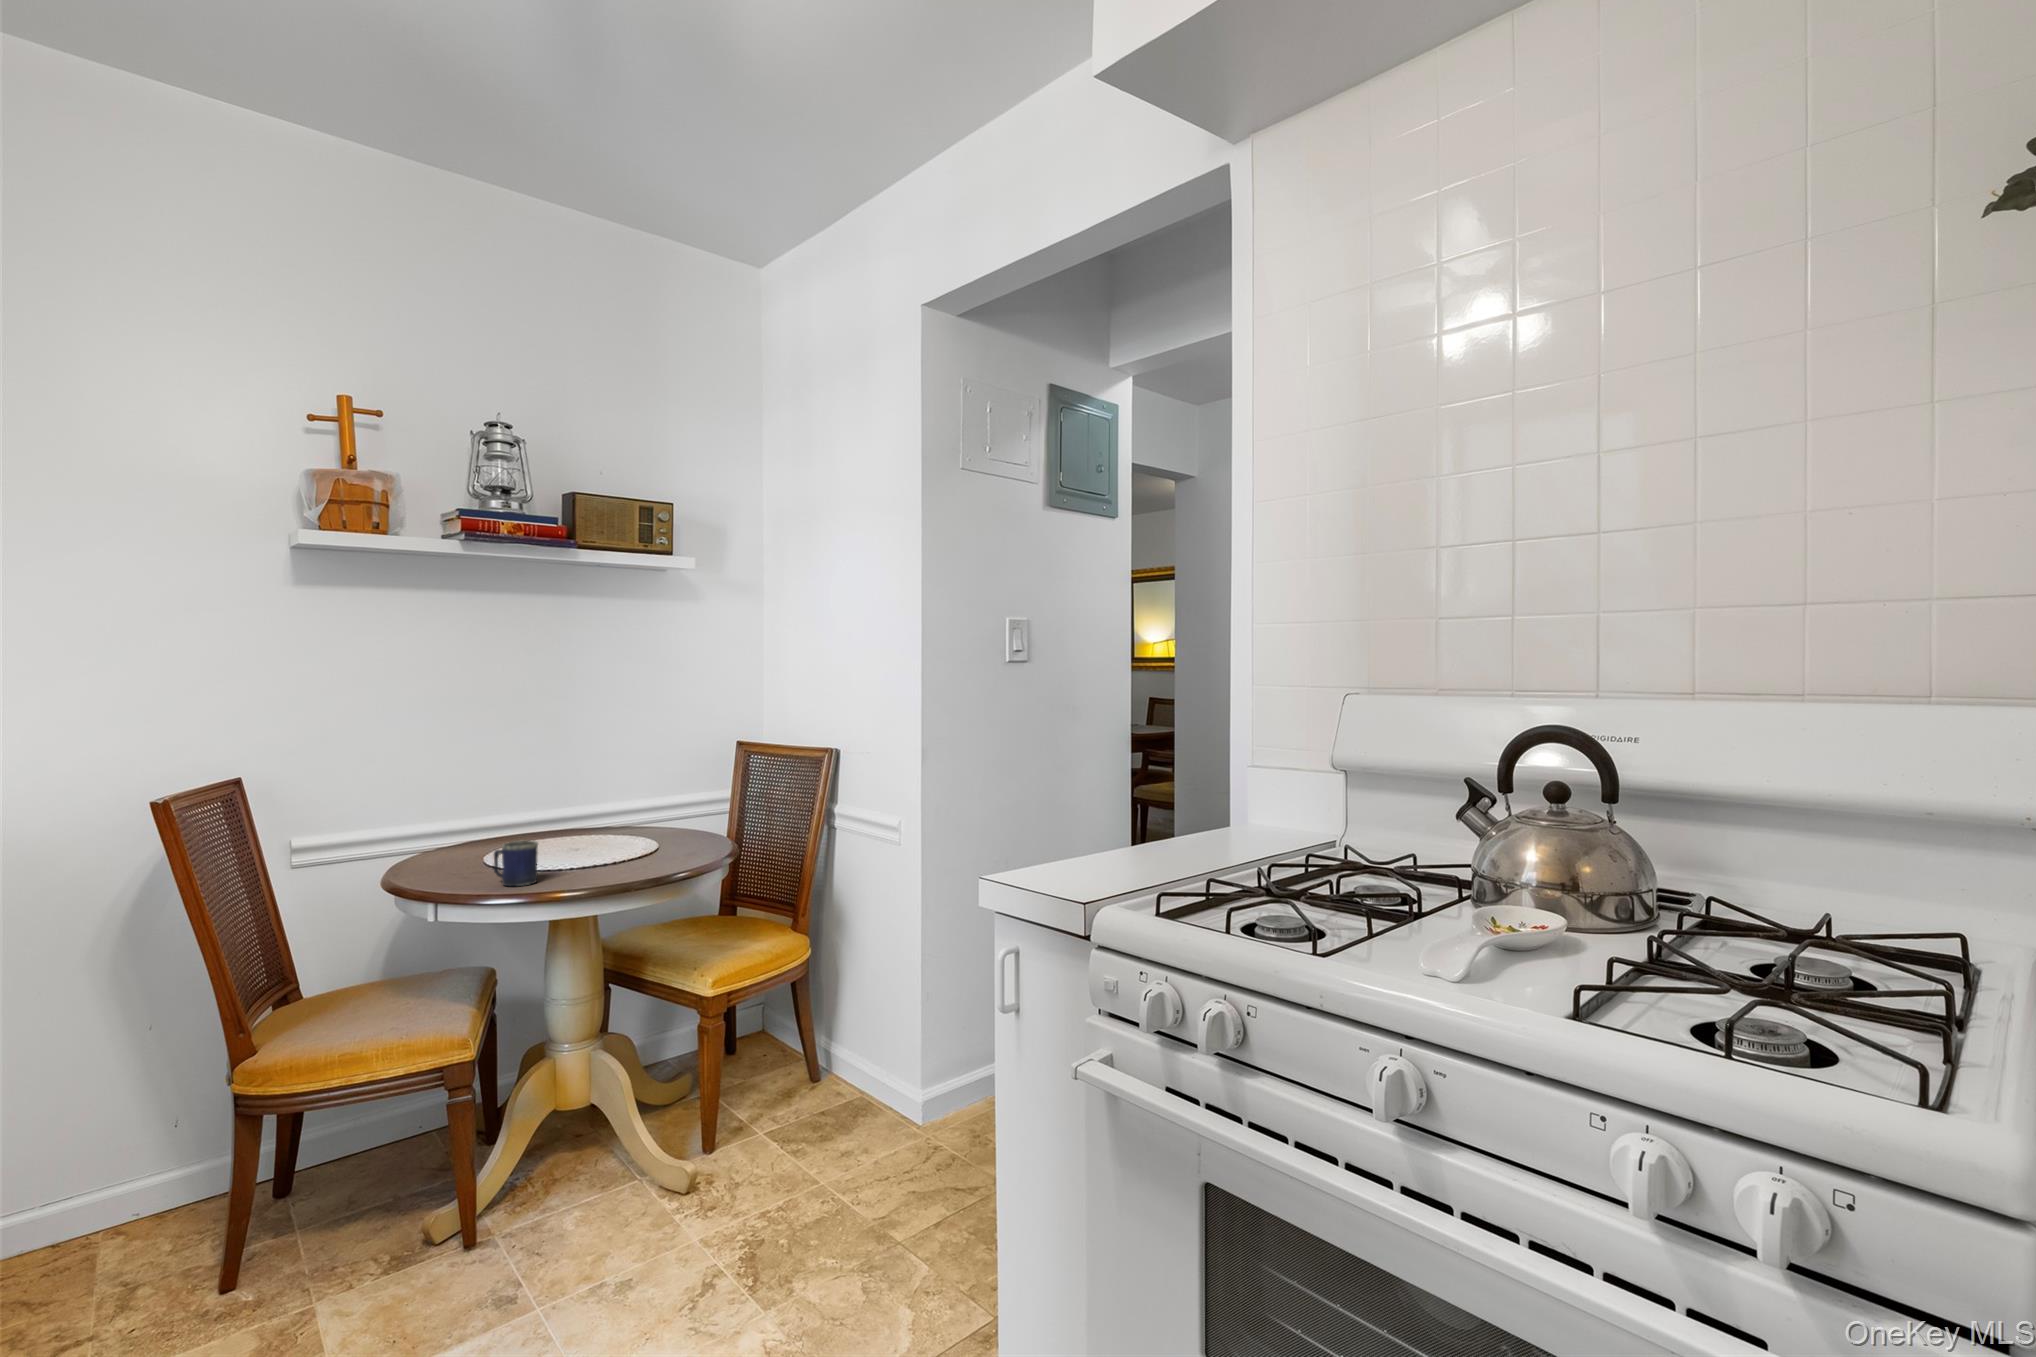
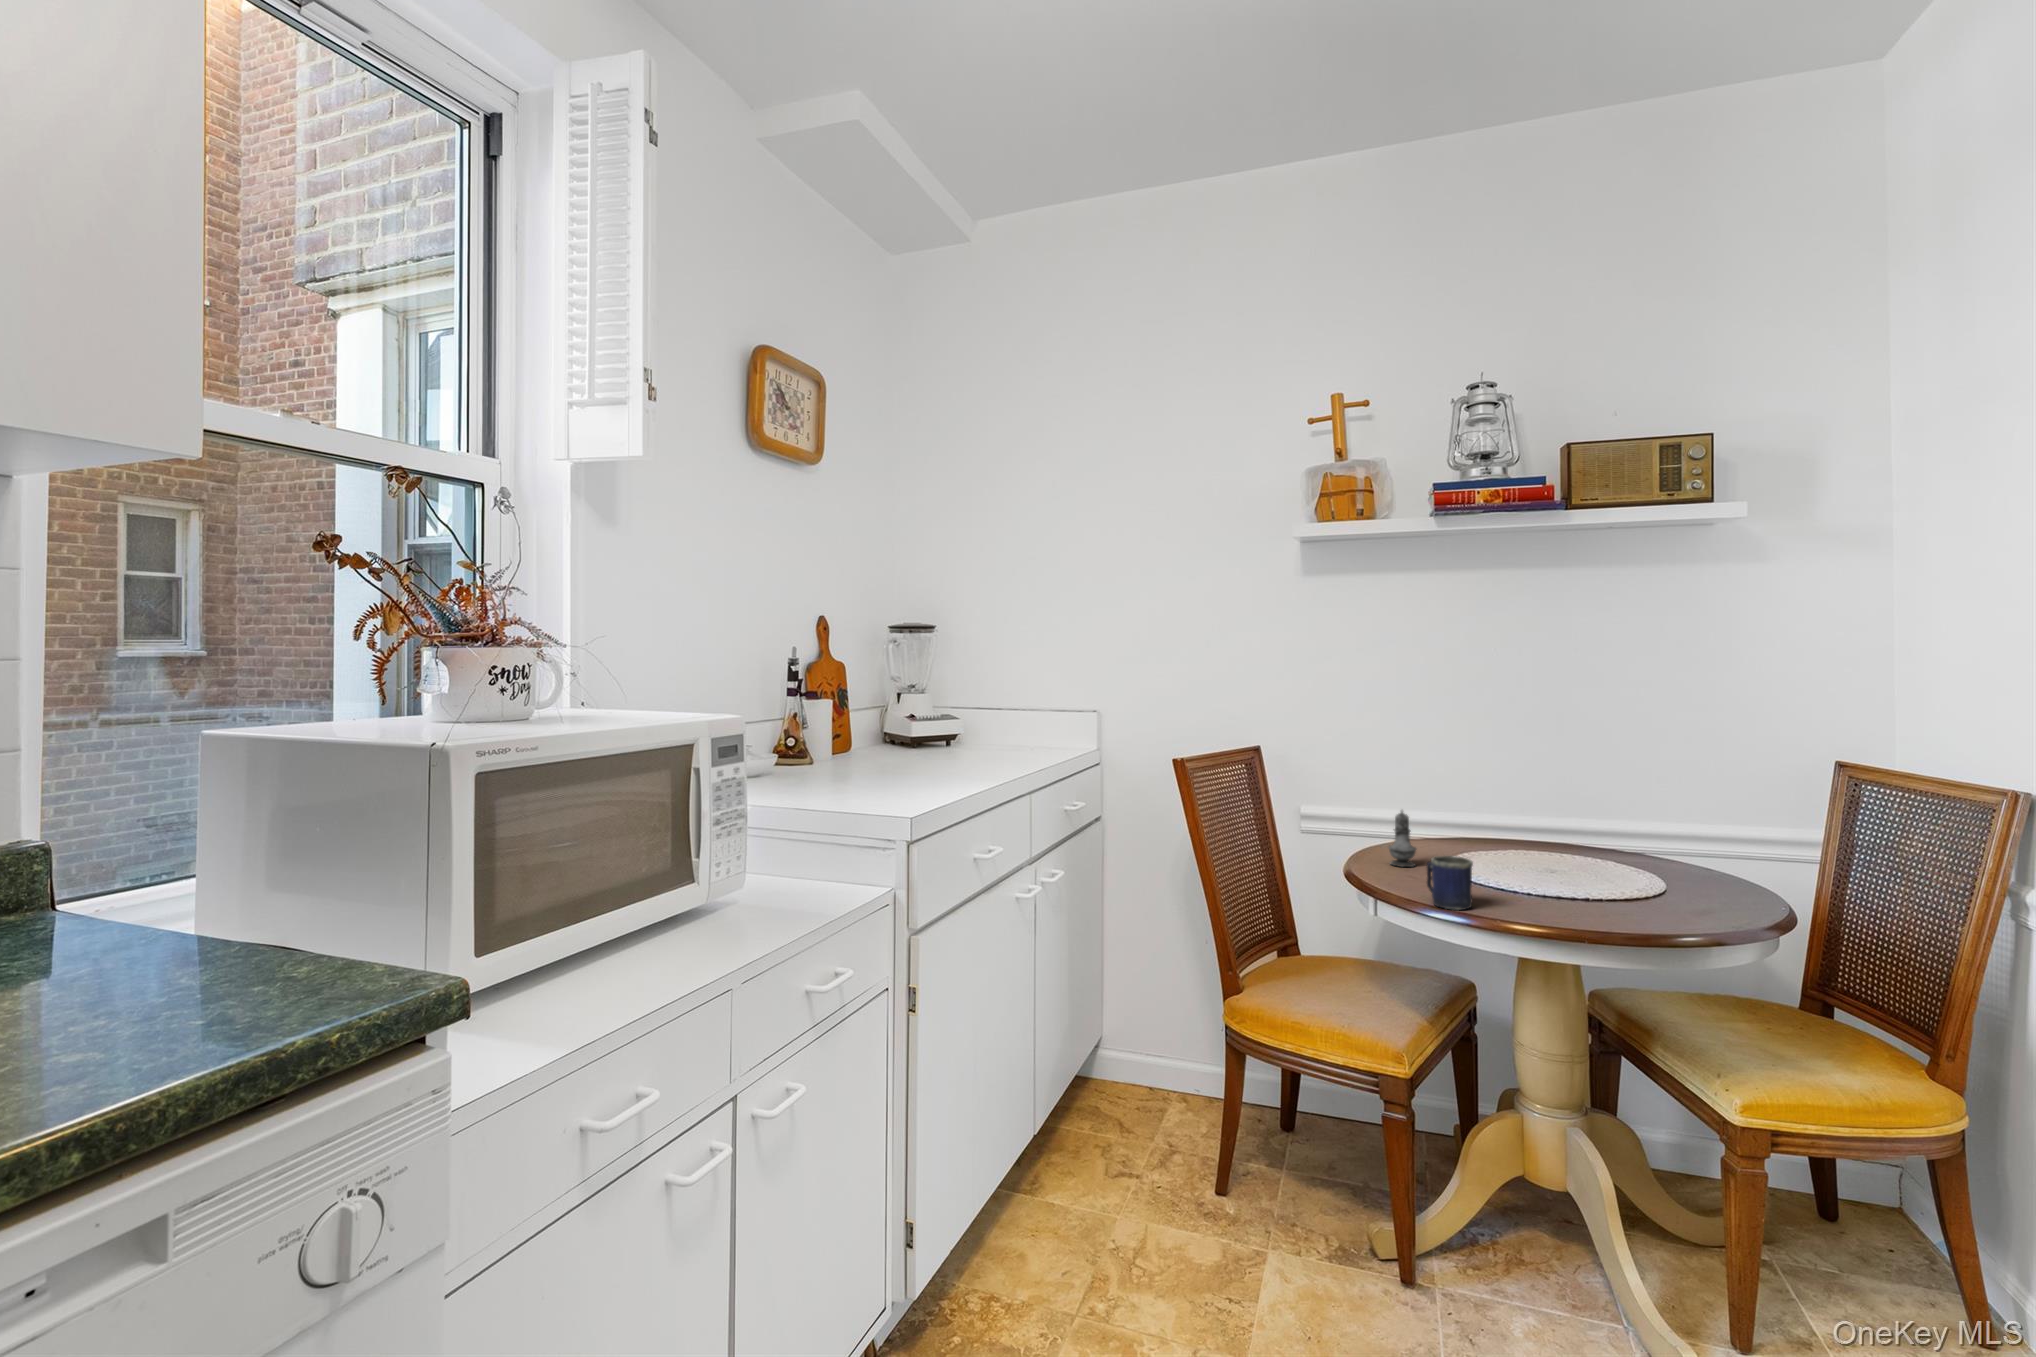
salt shaker: none [430,813,460,868] -> present [1388,811,1416,867]

